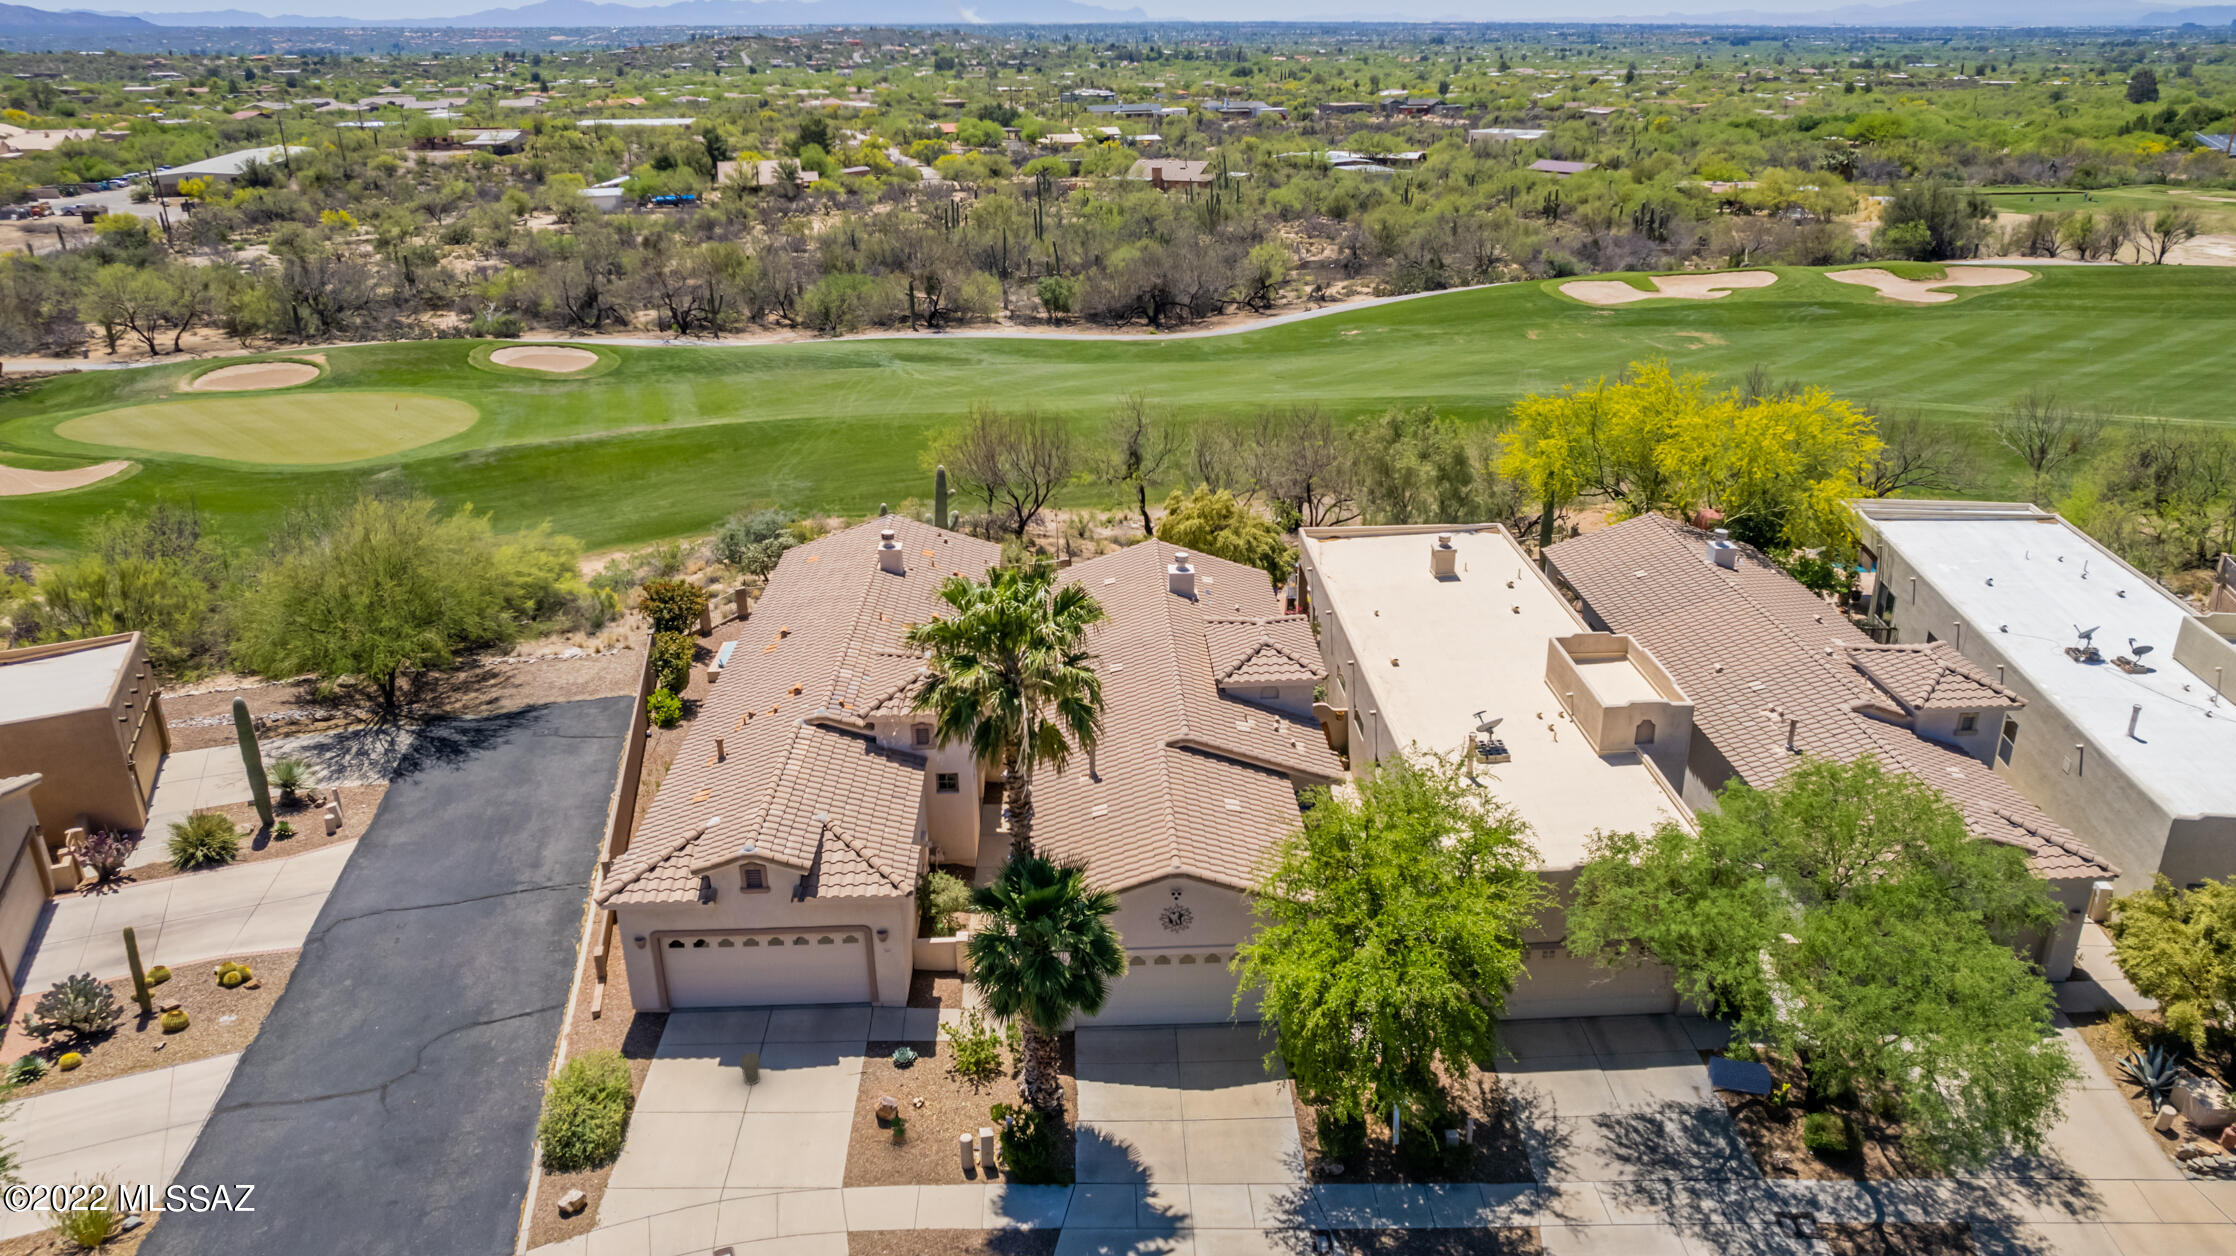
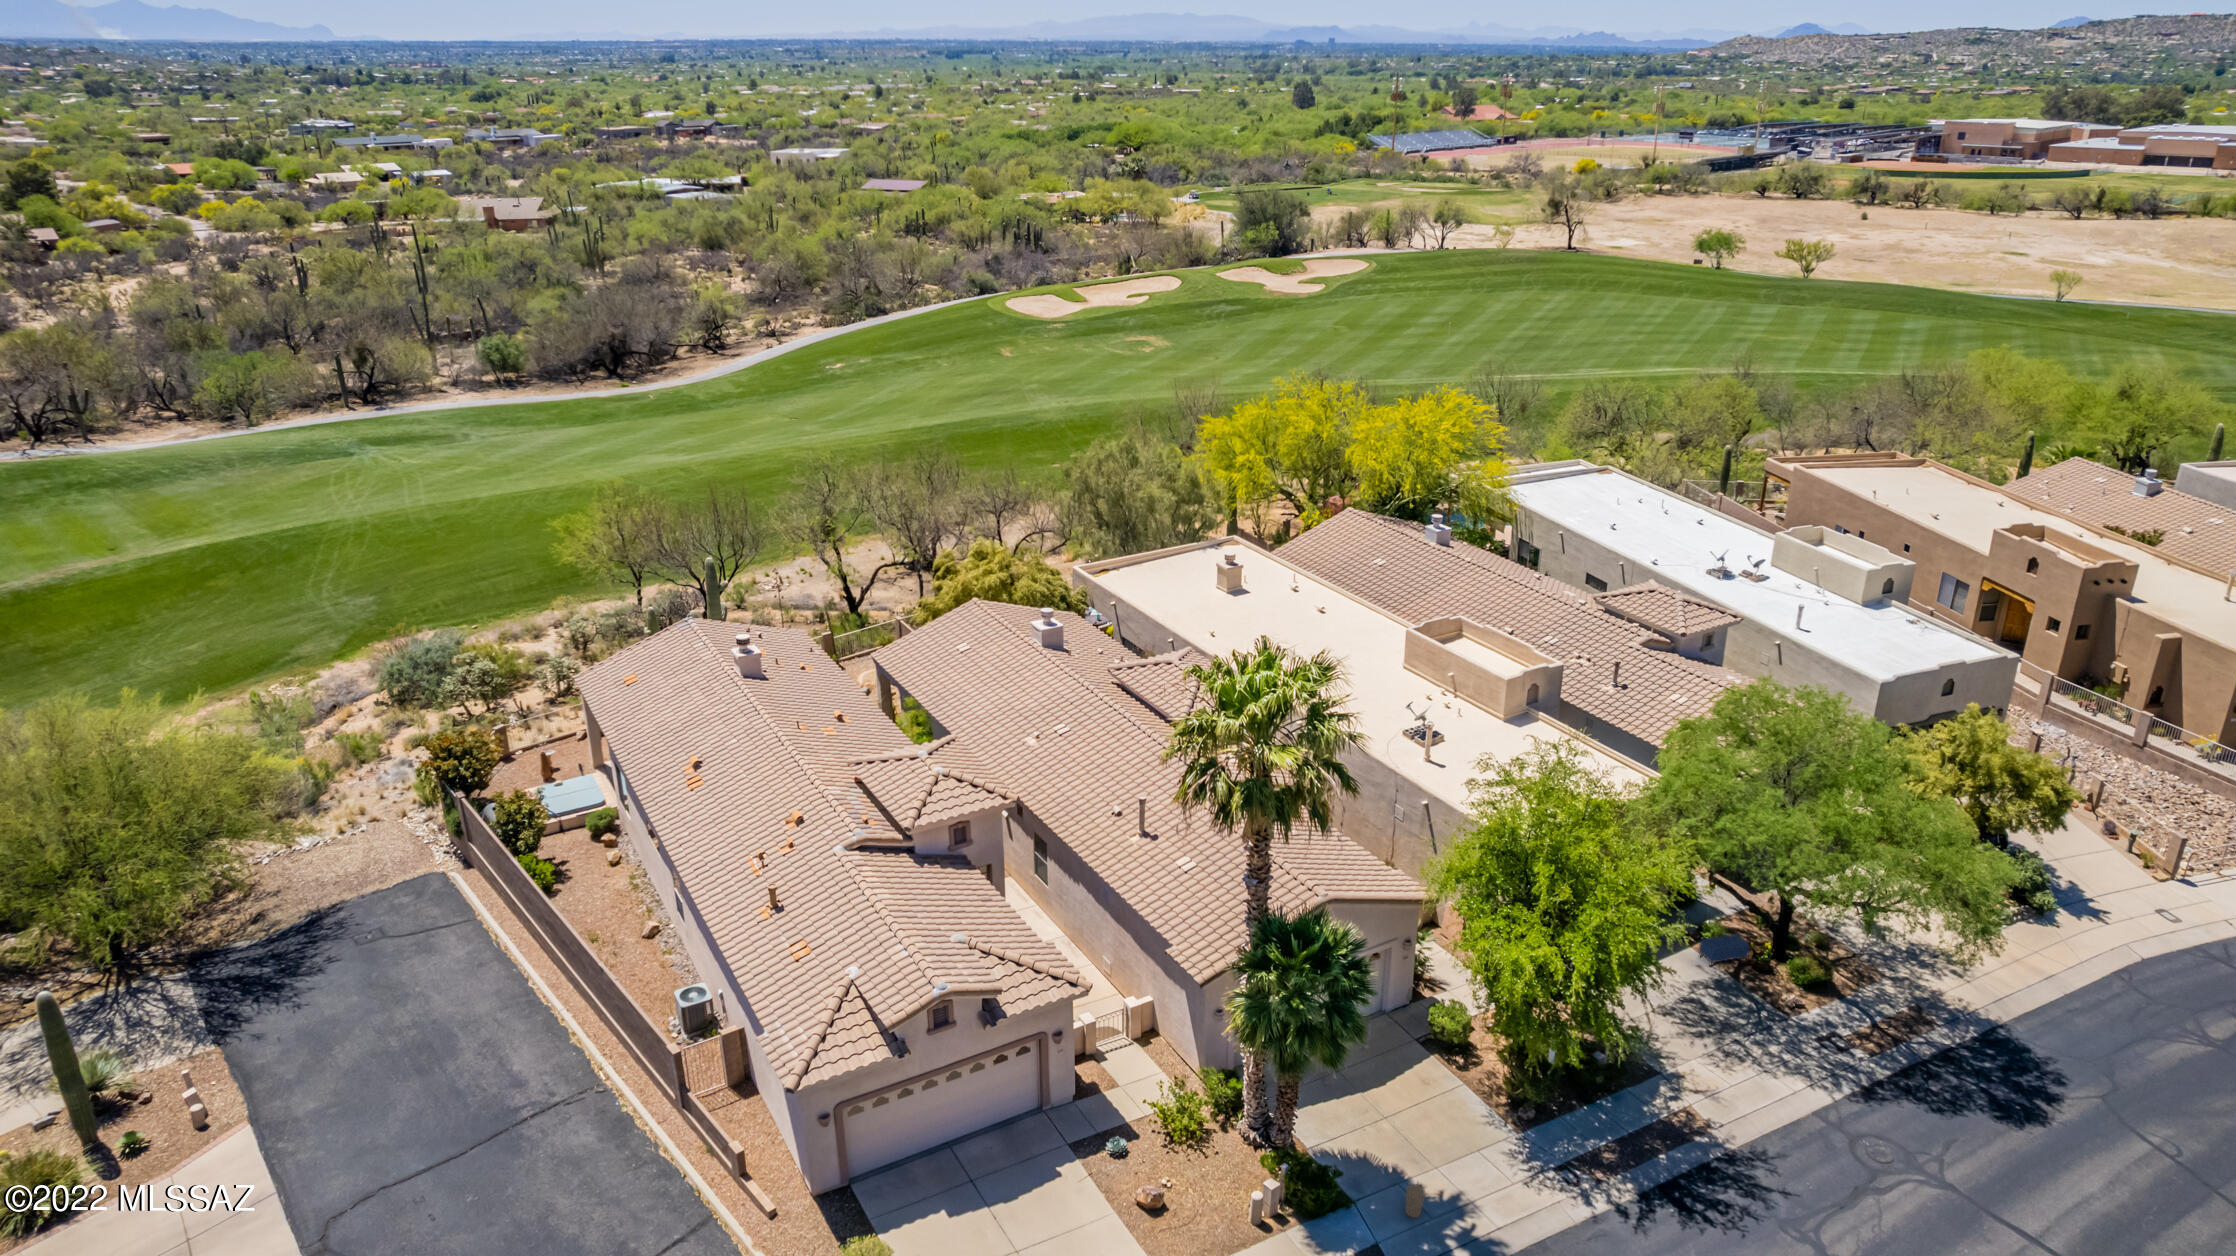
trash can: present [740,1053,760,1085] -> present [1405,1184,1426,1218]
potted tree: present [891,1117,908,1147] -> none [1170,1200,1190,1231]

